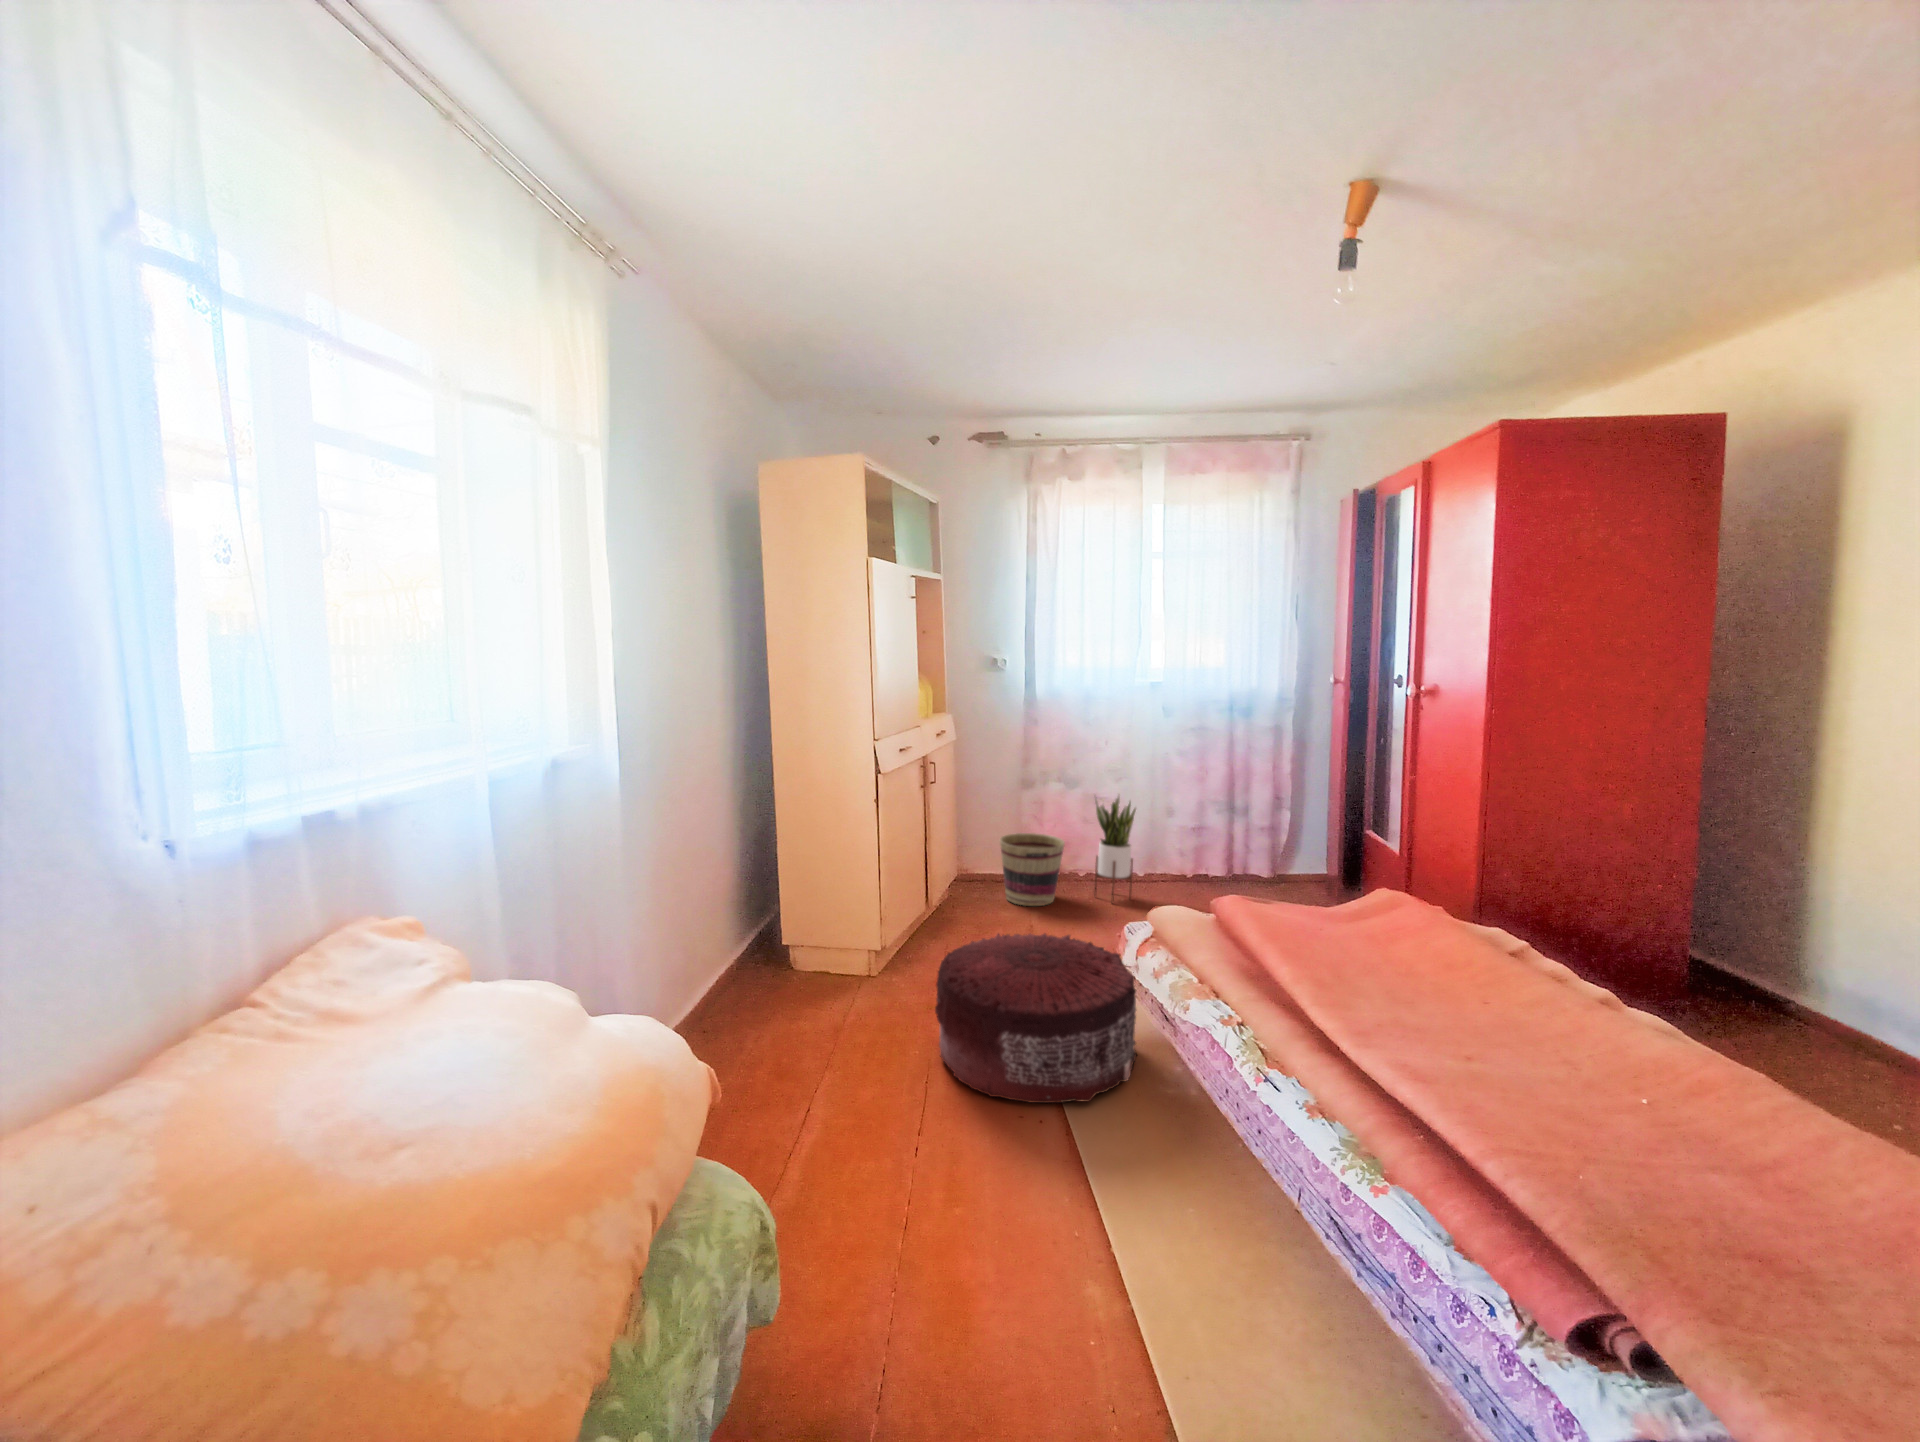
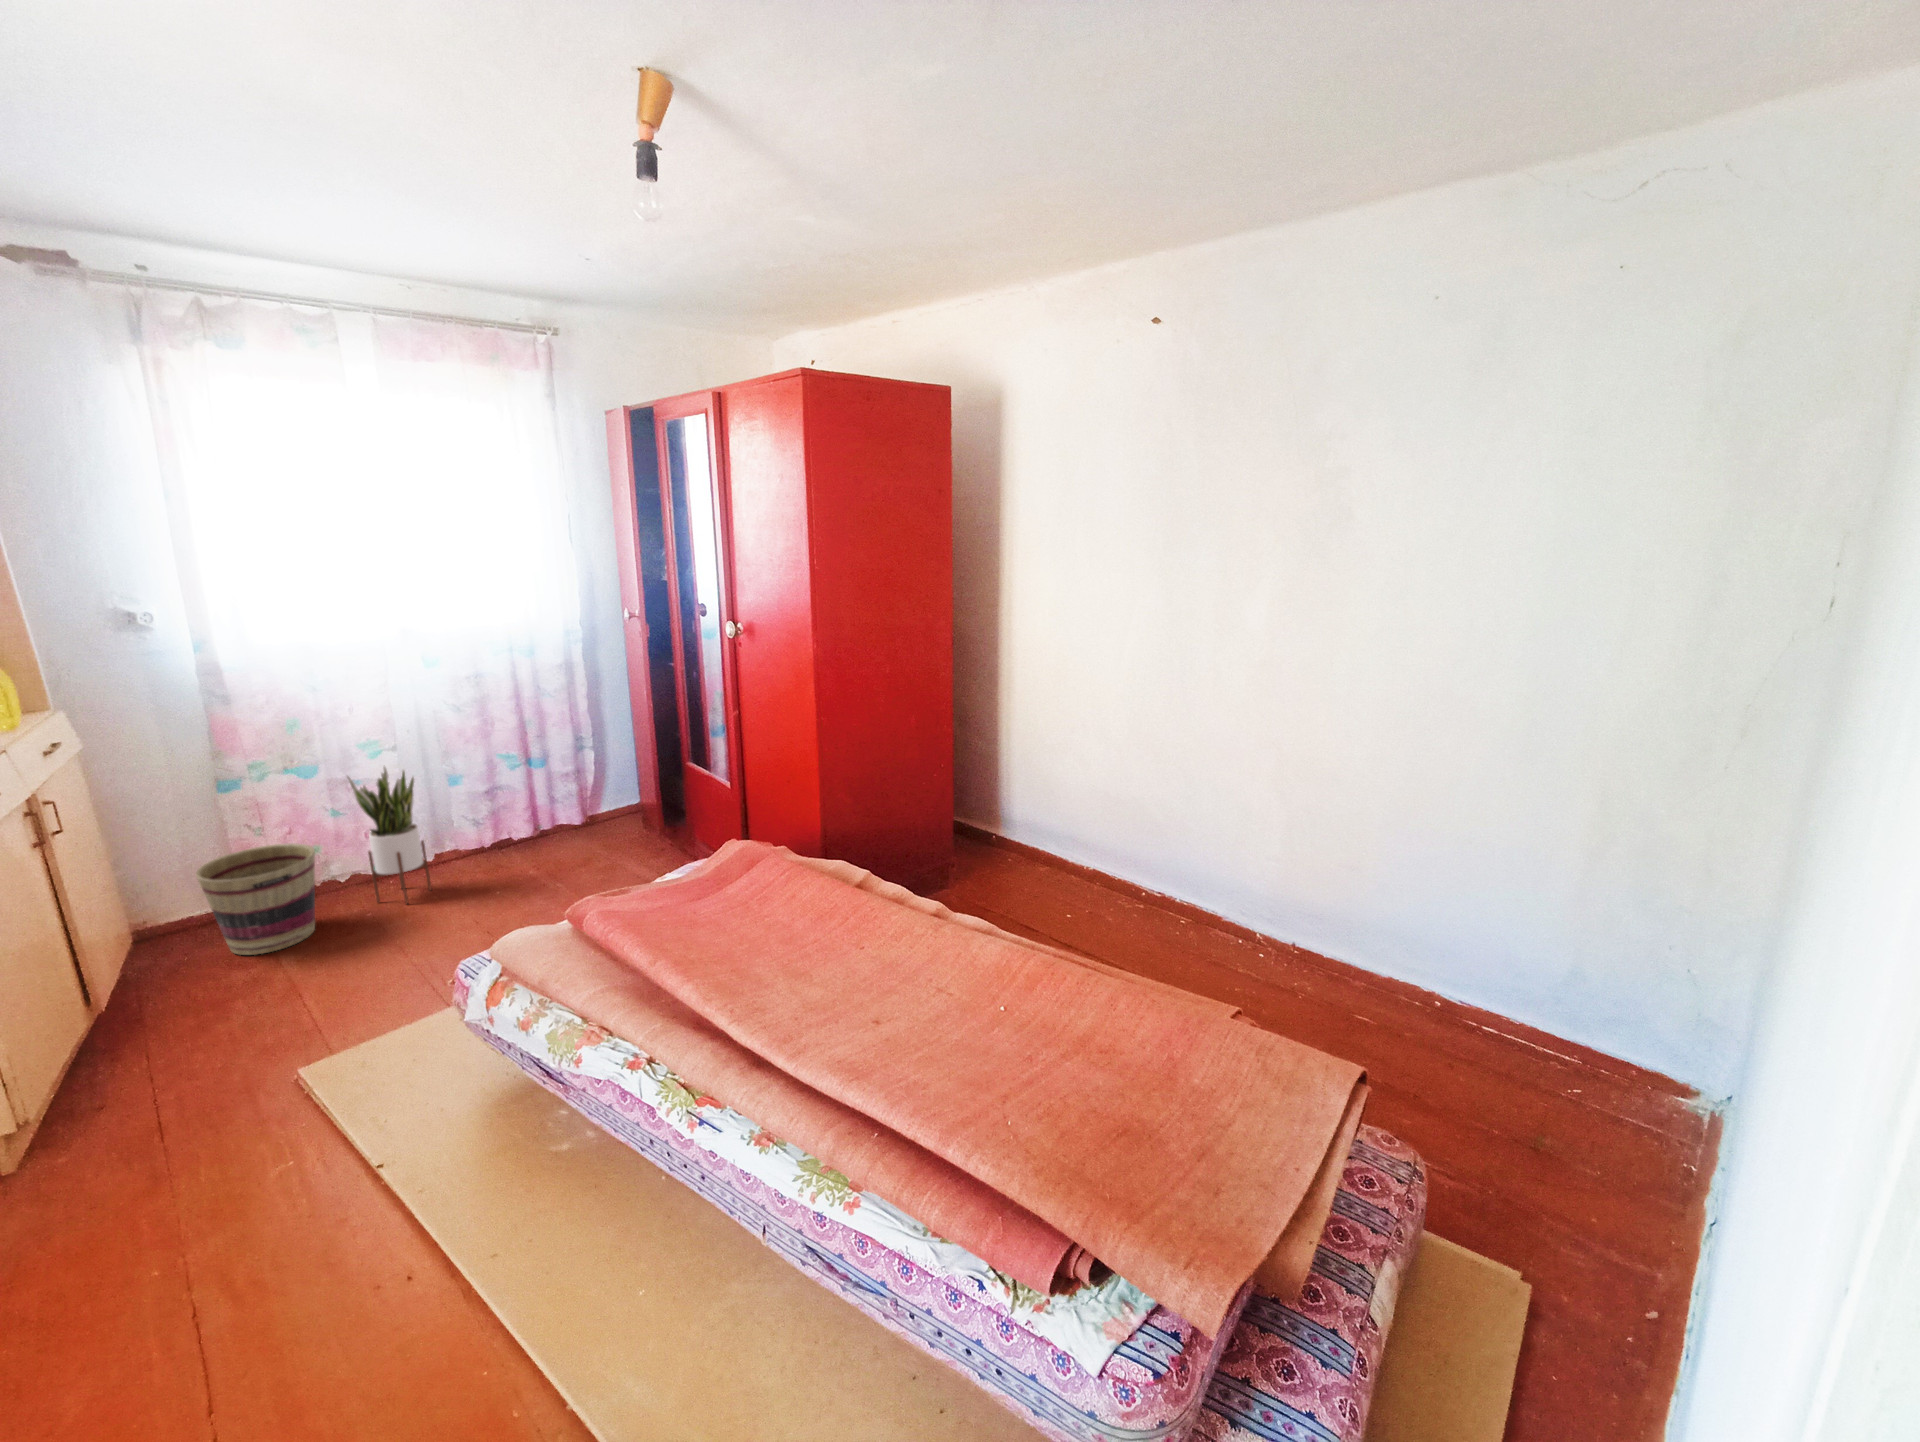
pouf: present [935,934,1137,1103] -> none [142,1005,512,1314]

